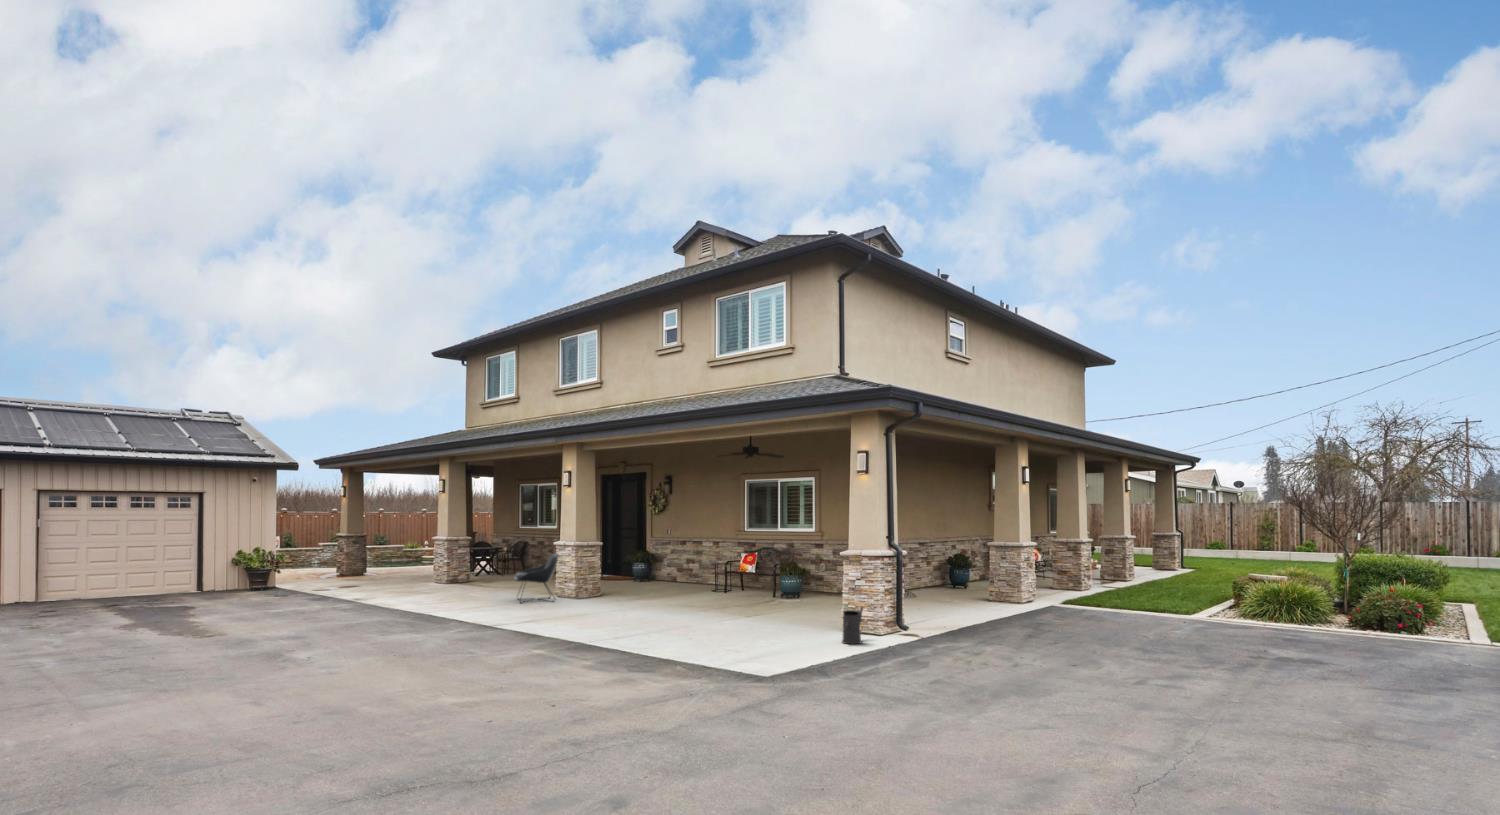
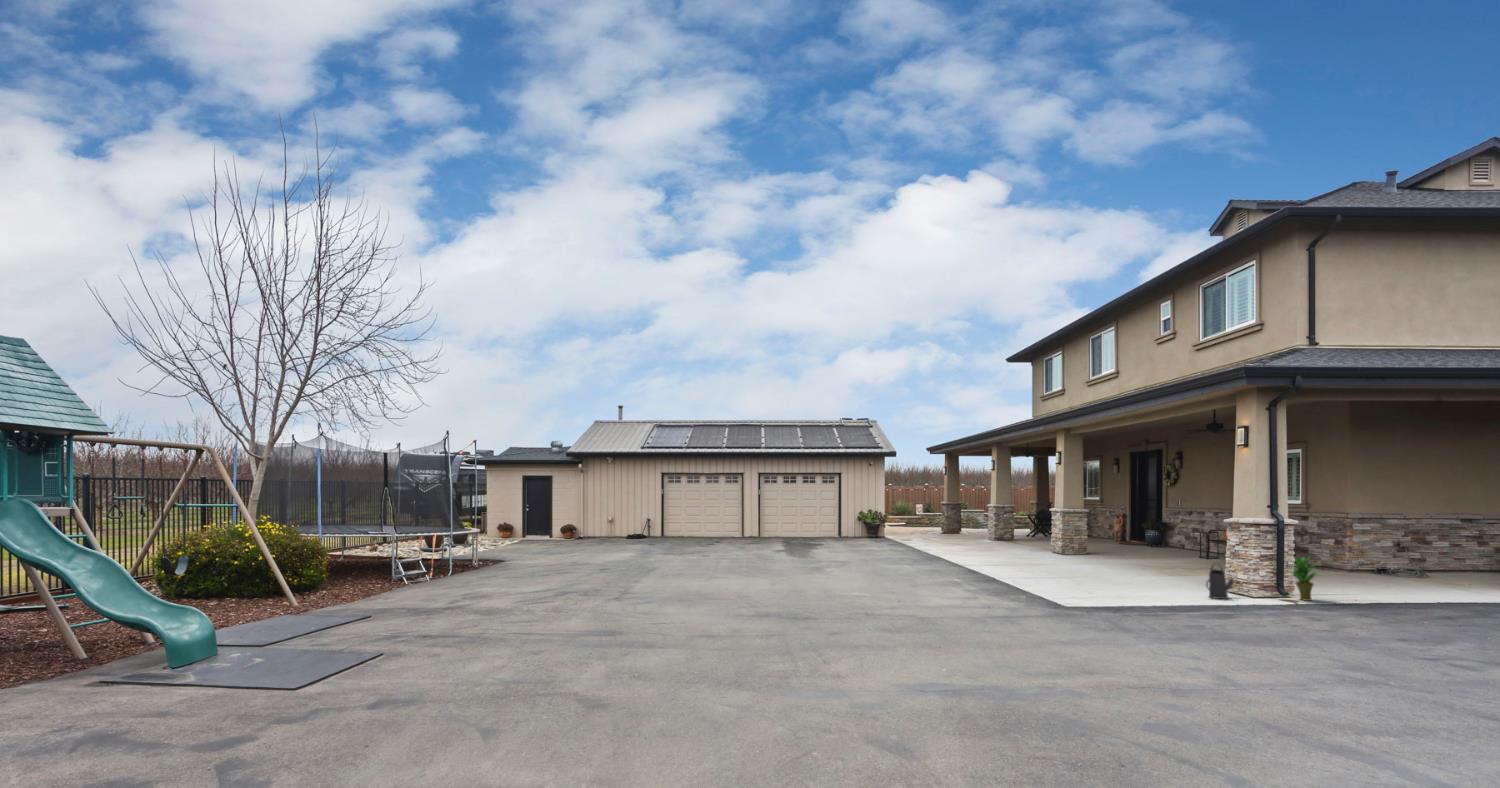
lounge chair: present [514,554,558,601] -> none [1017,518,1053,557]
potted plant: none [899,589,934,636] -> present [1291,557,1317,601]

